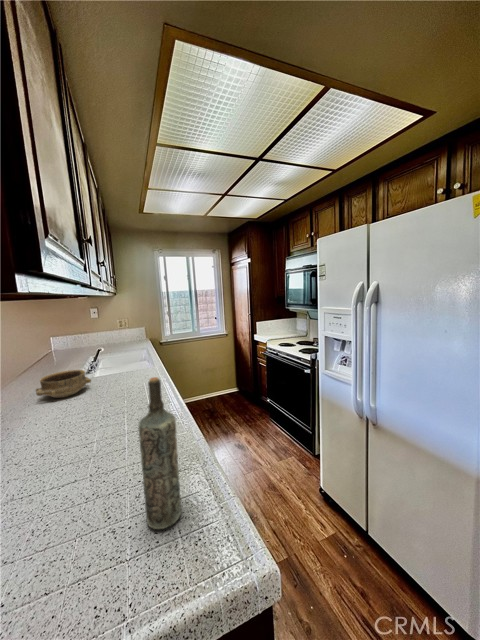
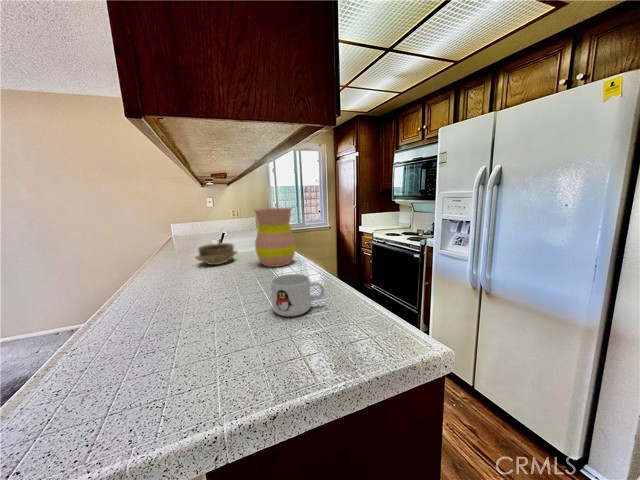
vase: none [98,331,151,402] -> present [254,208,296,267]
bottle: present [139,377,181,529] -> none [351,215,377,325]
mug: none [53,437,133,506] -> present [271,274,325,316]

